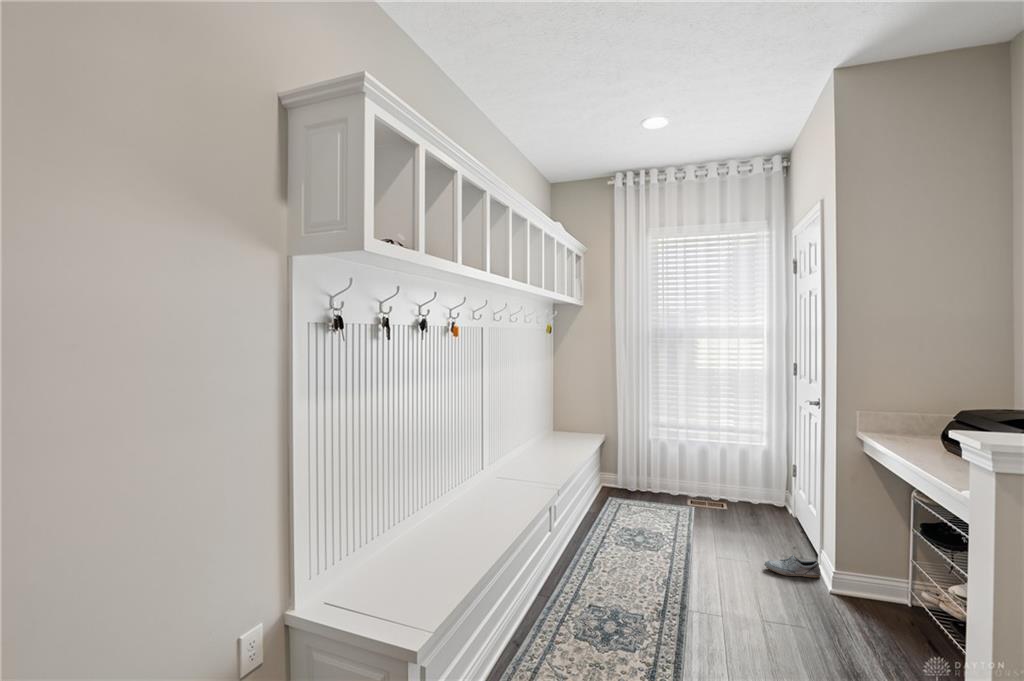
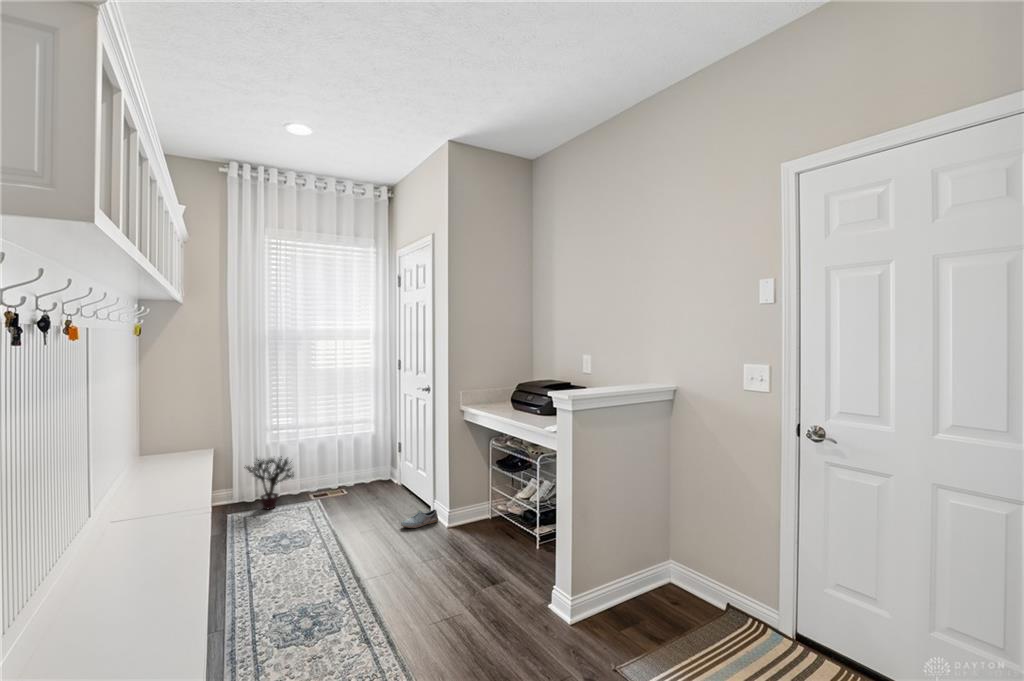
potted plant: none [623,450,669,503] -> present [244,456,294,509]

